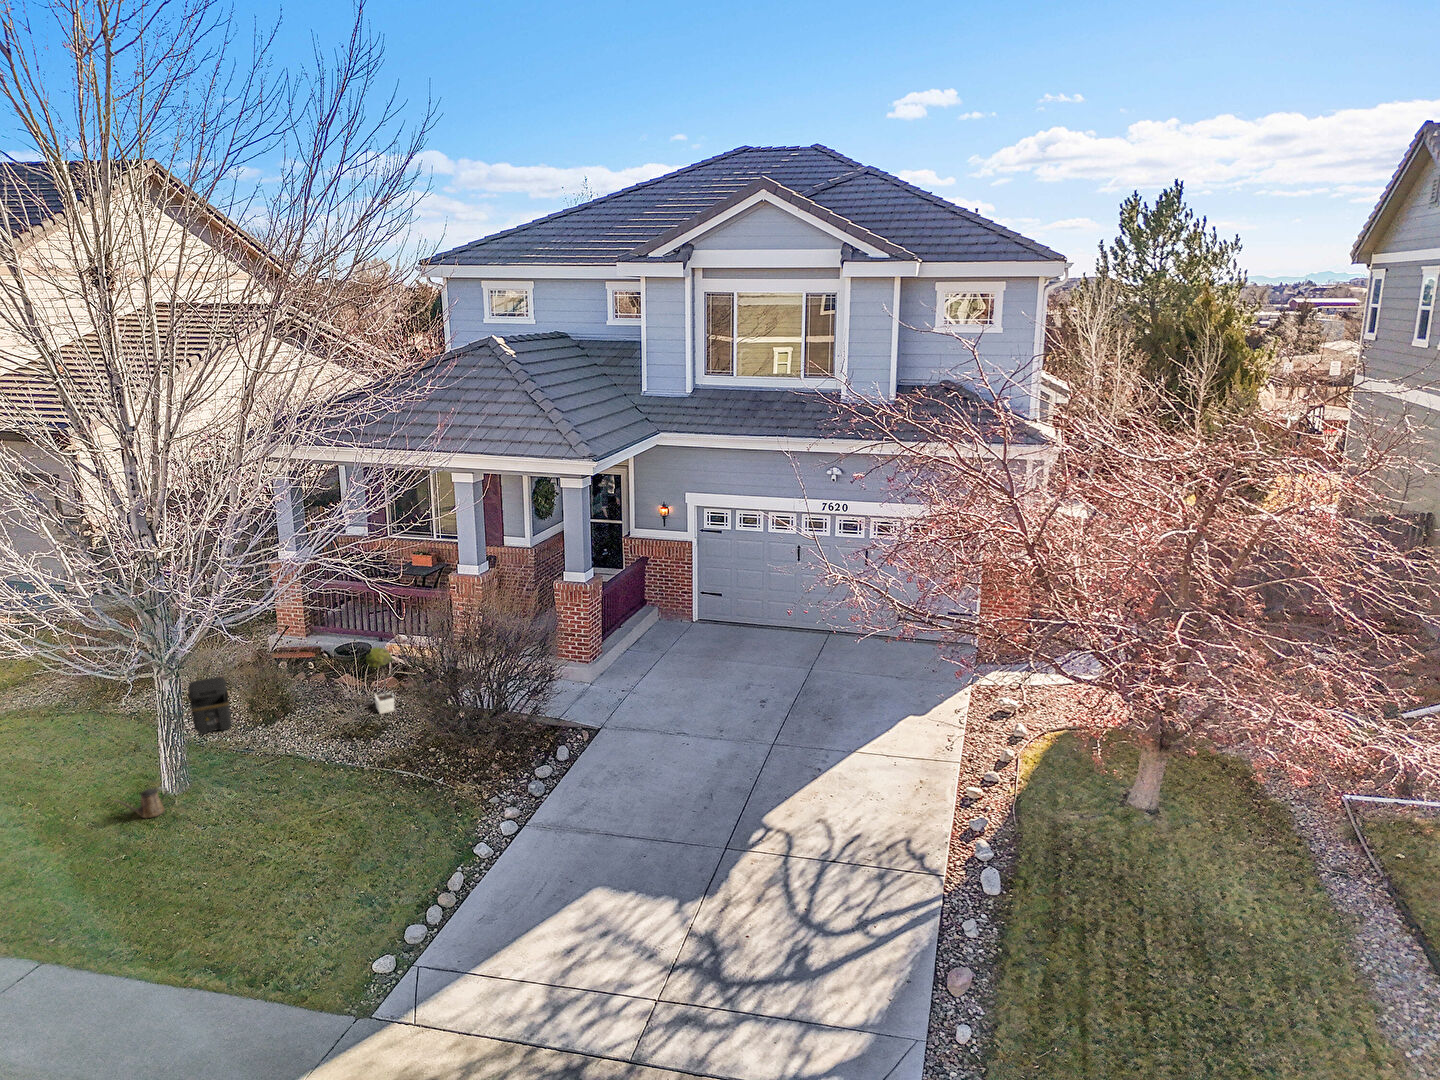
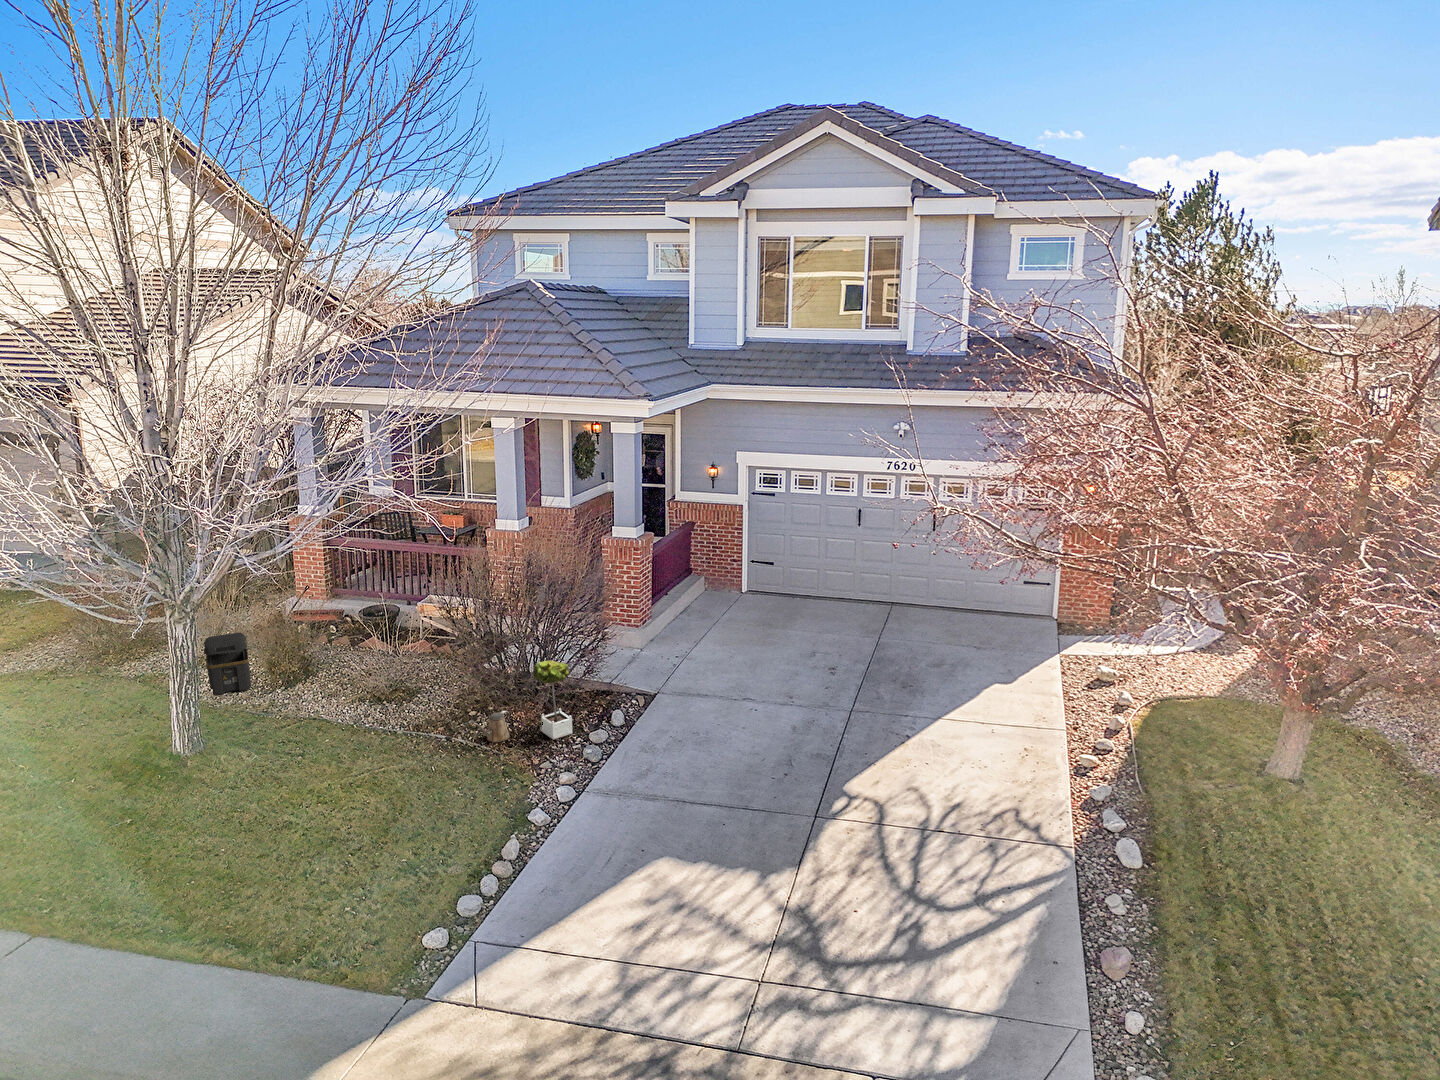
potted tree: present [366,647,396,714] -> present [533,660,572,739]
watering can: present [115,787,167,818] -> present [473,711,510,742]

